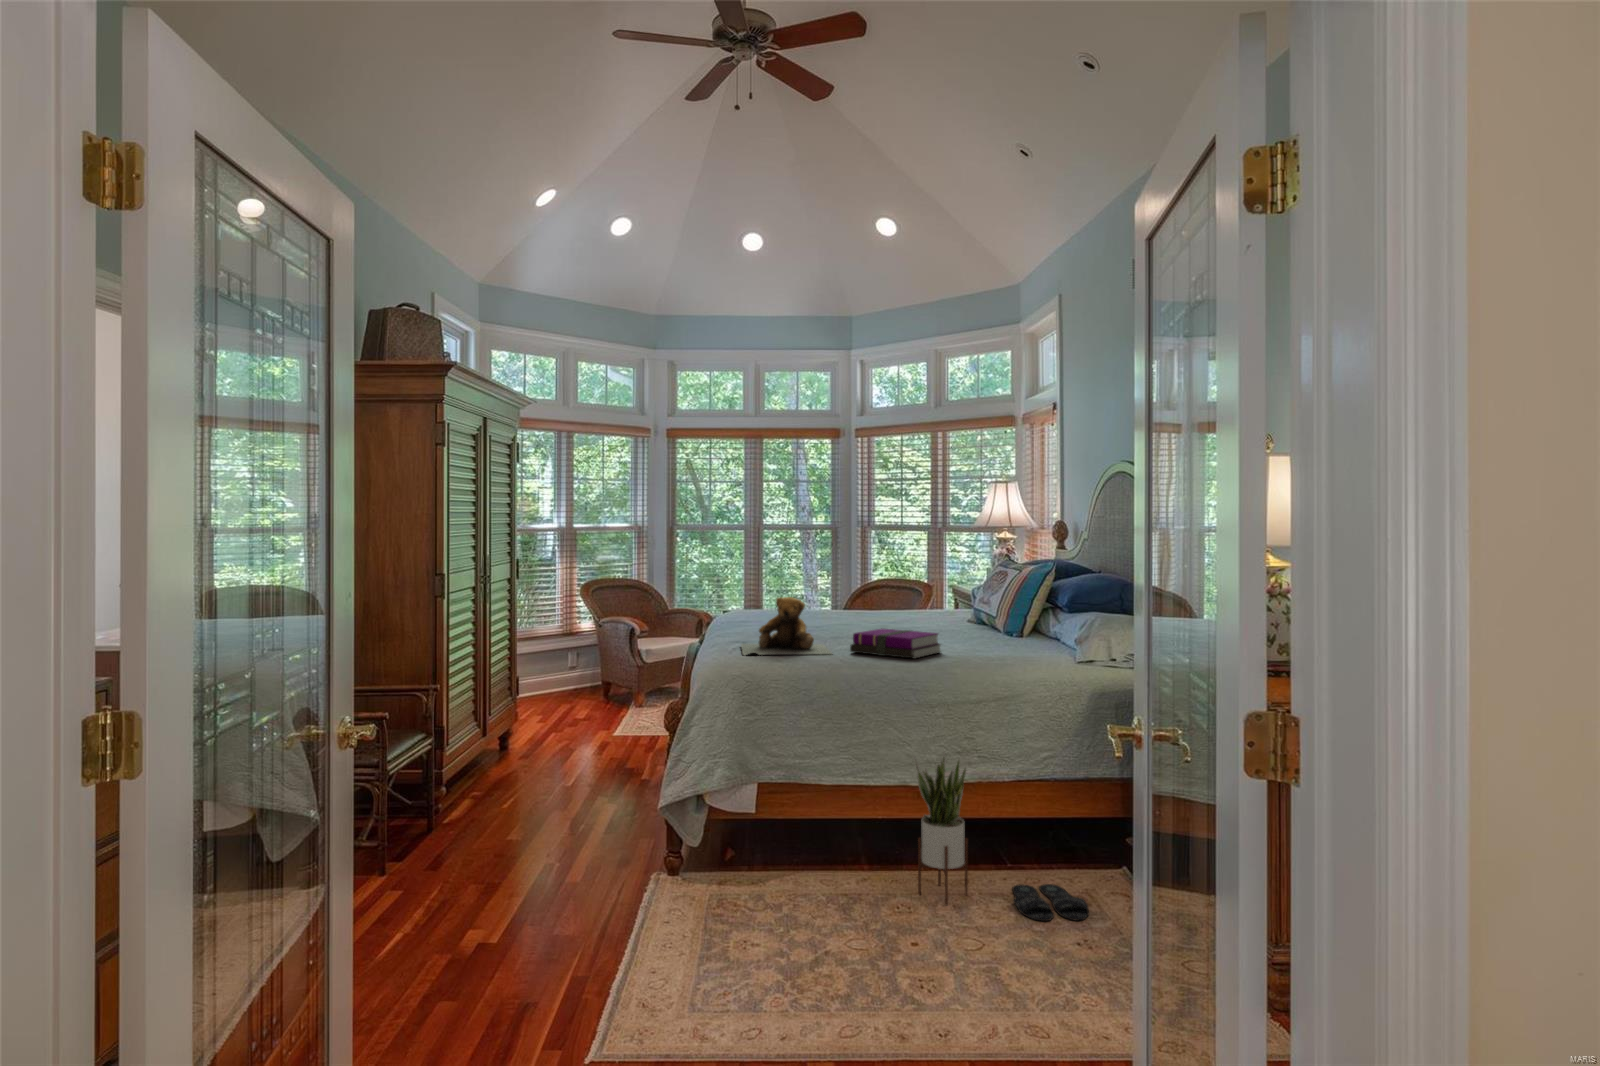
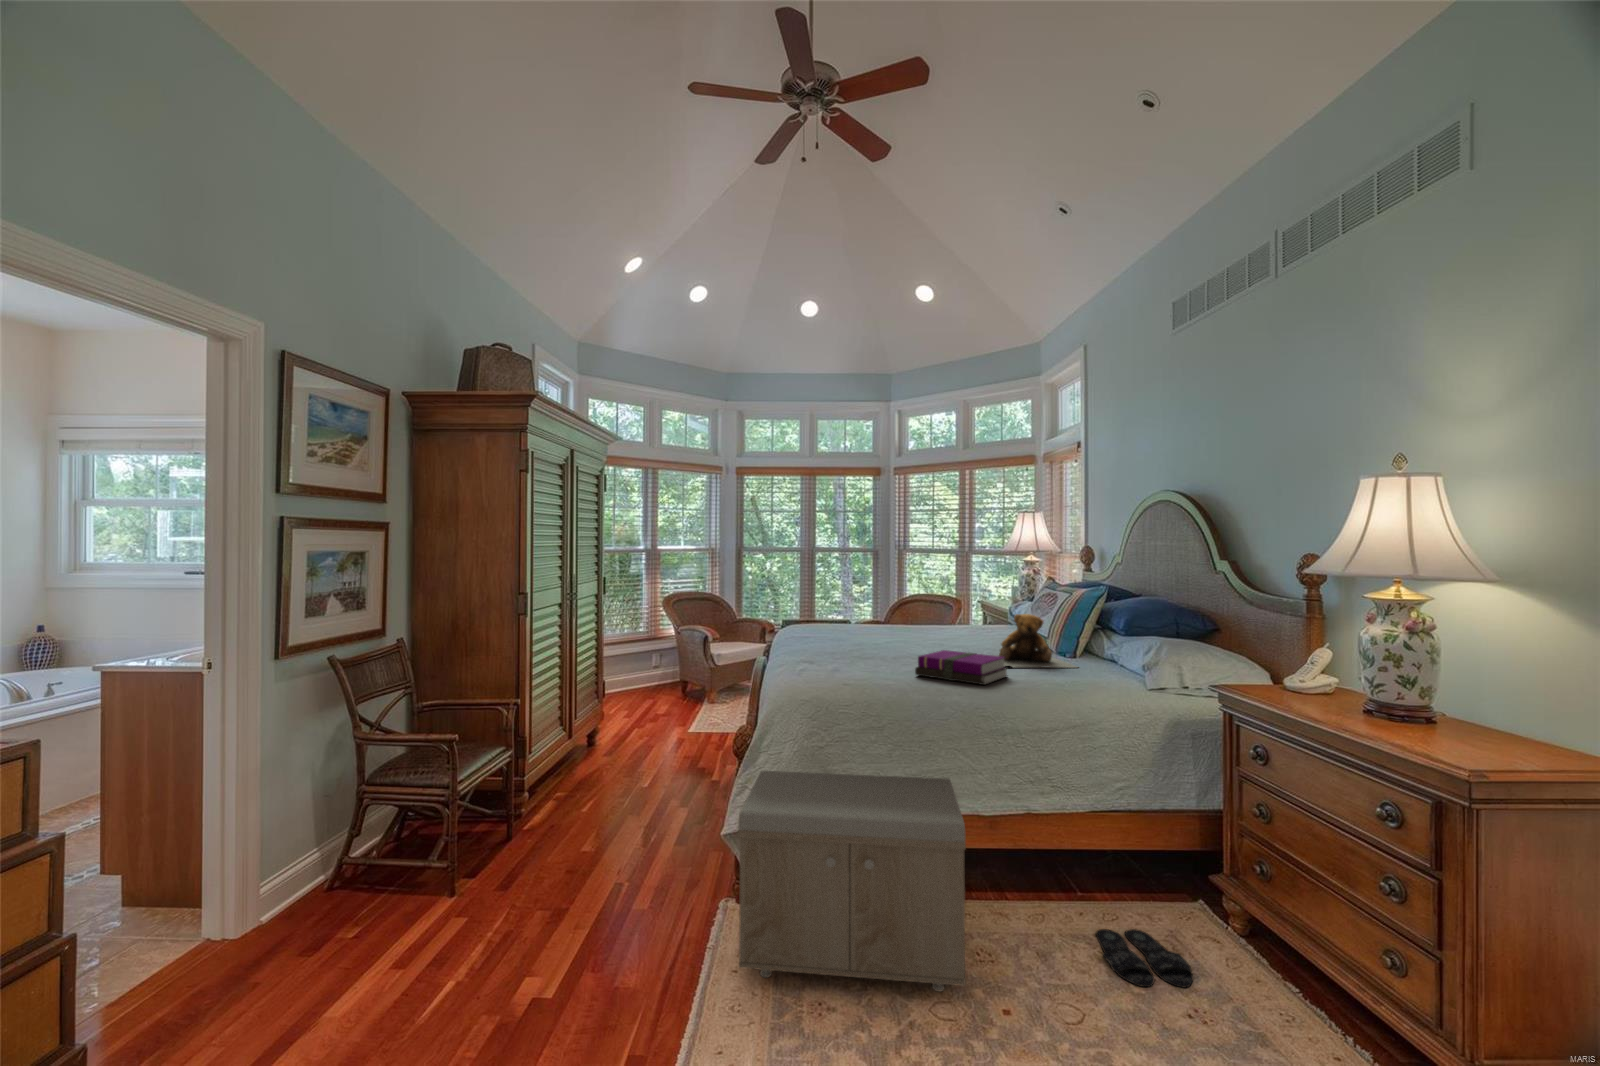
teddy bear: present [741,597,831,655] -> present [997,614,1076,668]
storage bench: none [673,743,880,929] -> present [738,771,966,991]
potted plant: present [914,752,968,905] -> none [992,787,1050,958]

